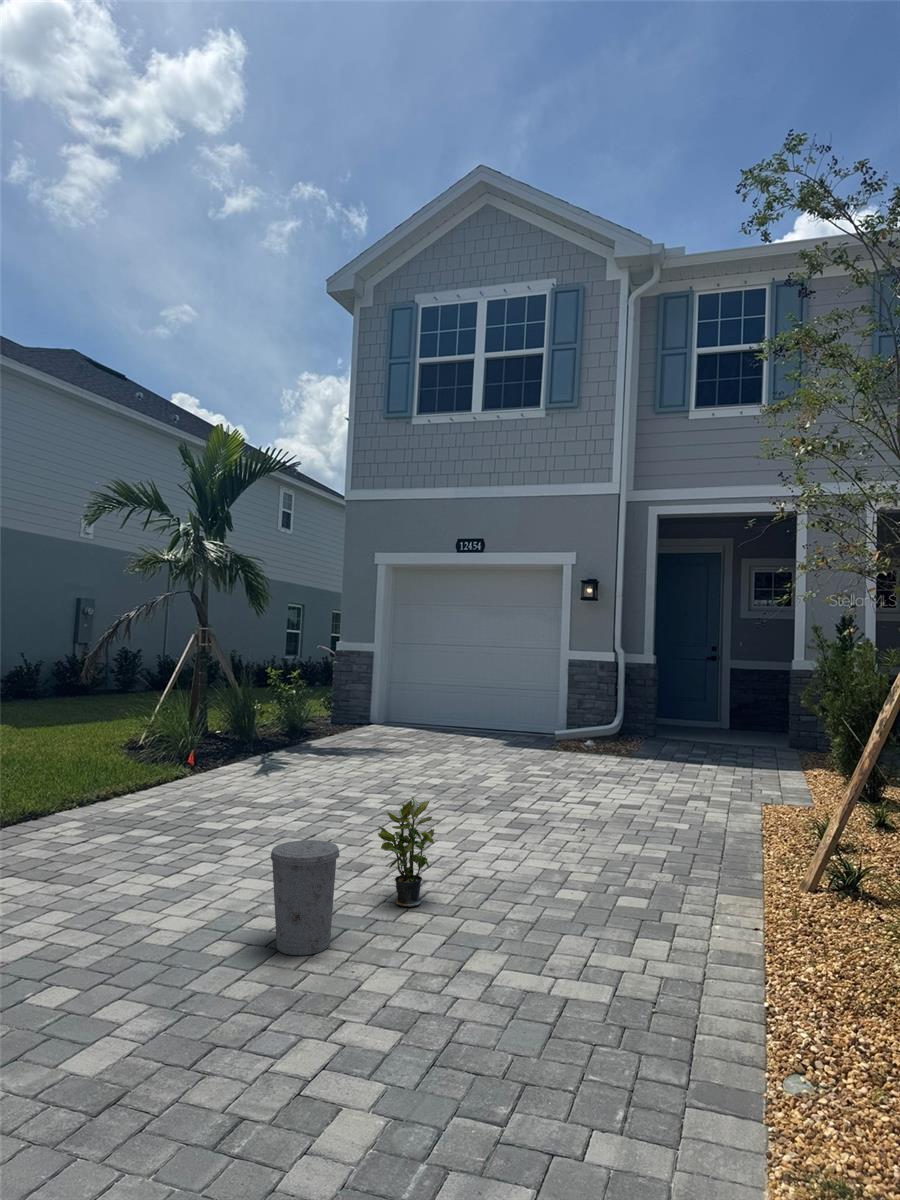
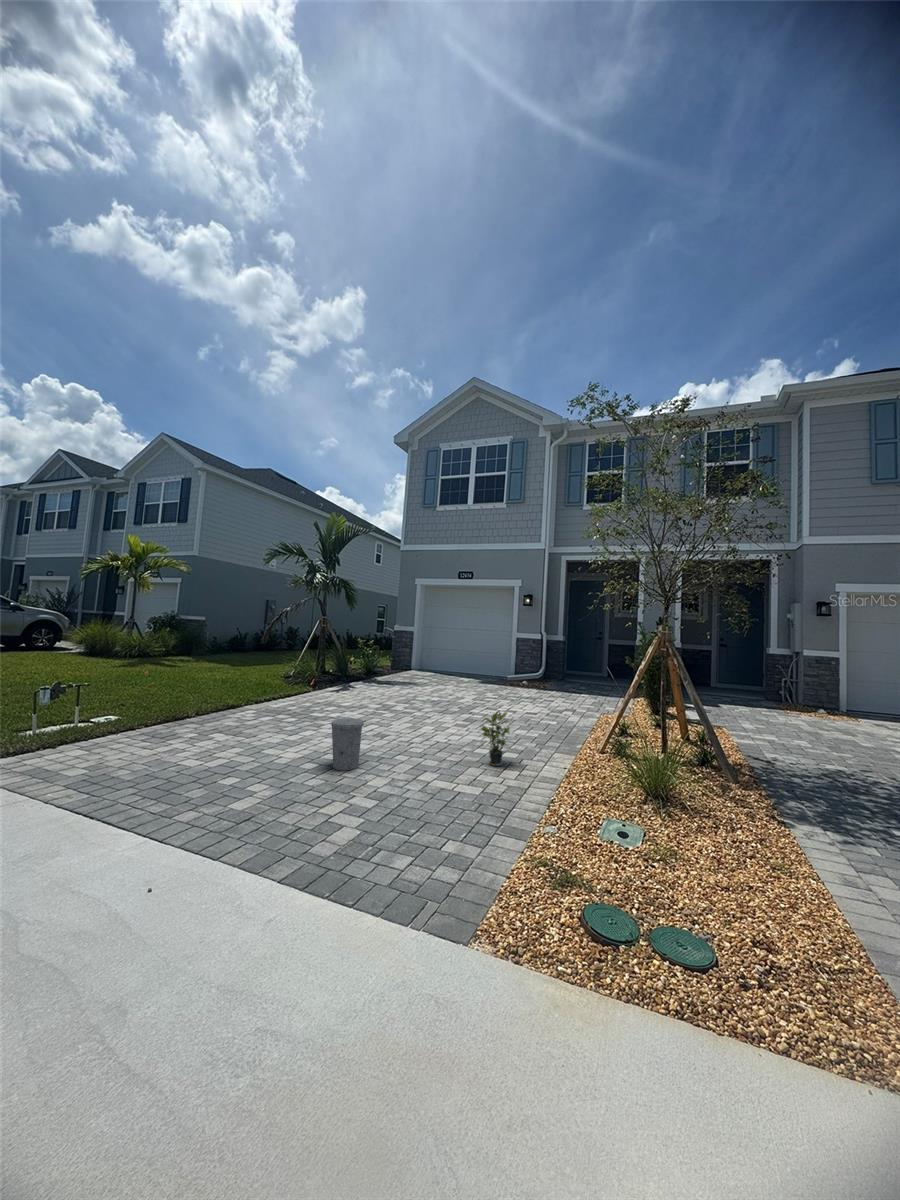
potted plant: present [378,797,434,907] -> present [481,711,510,766]

